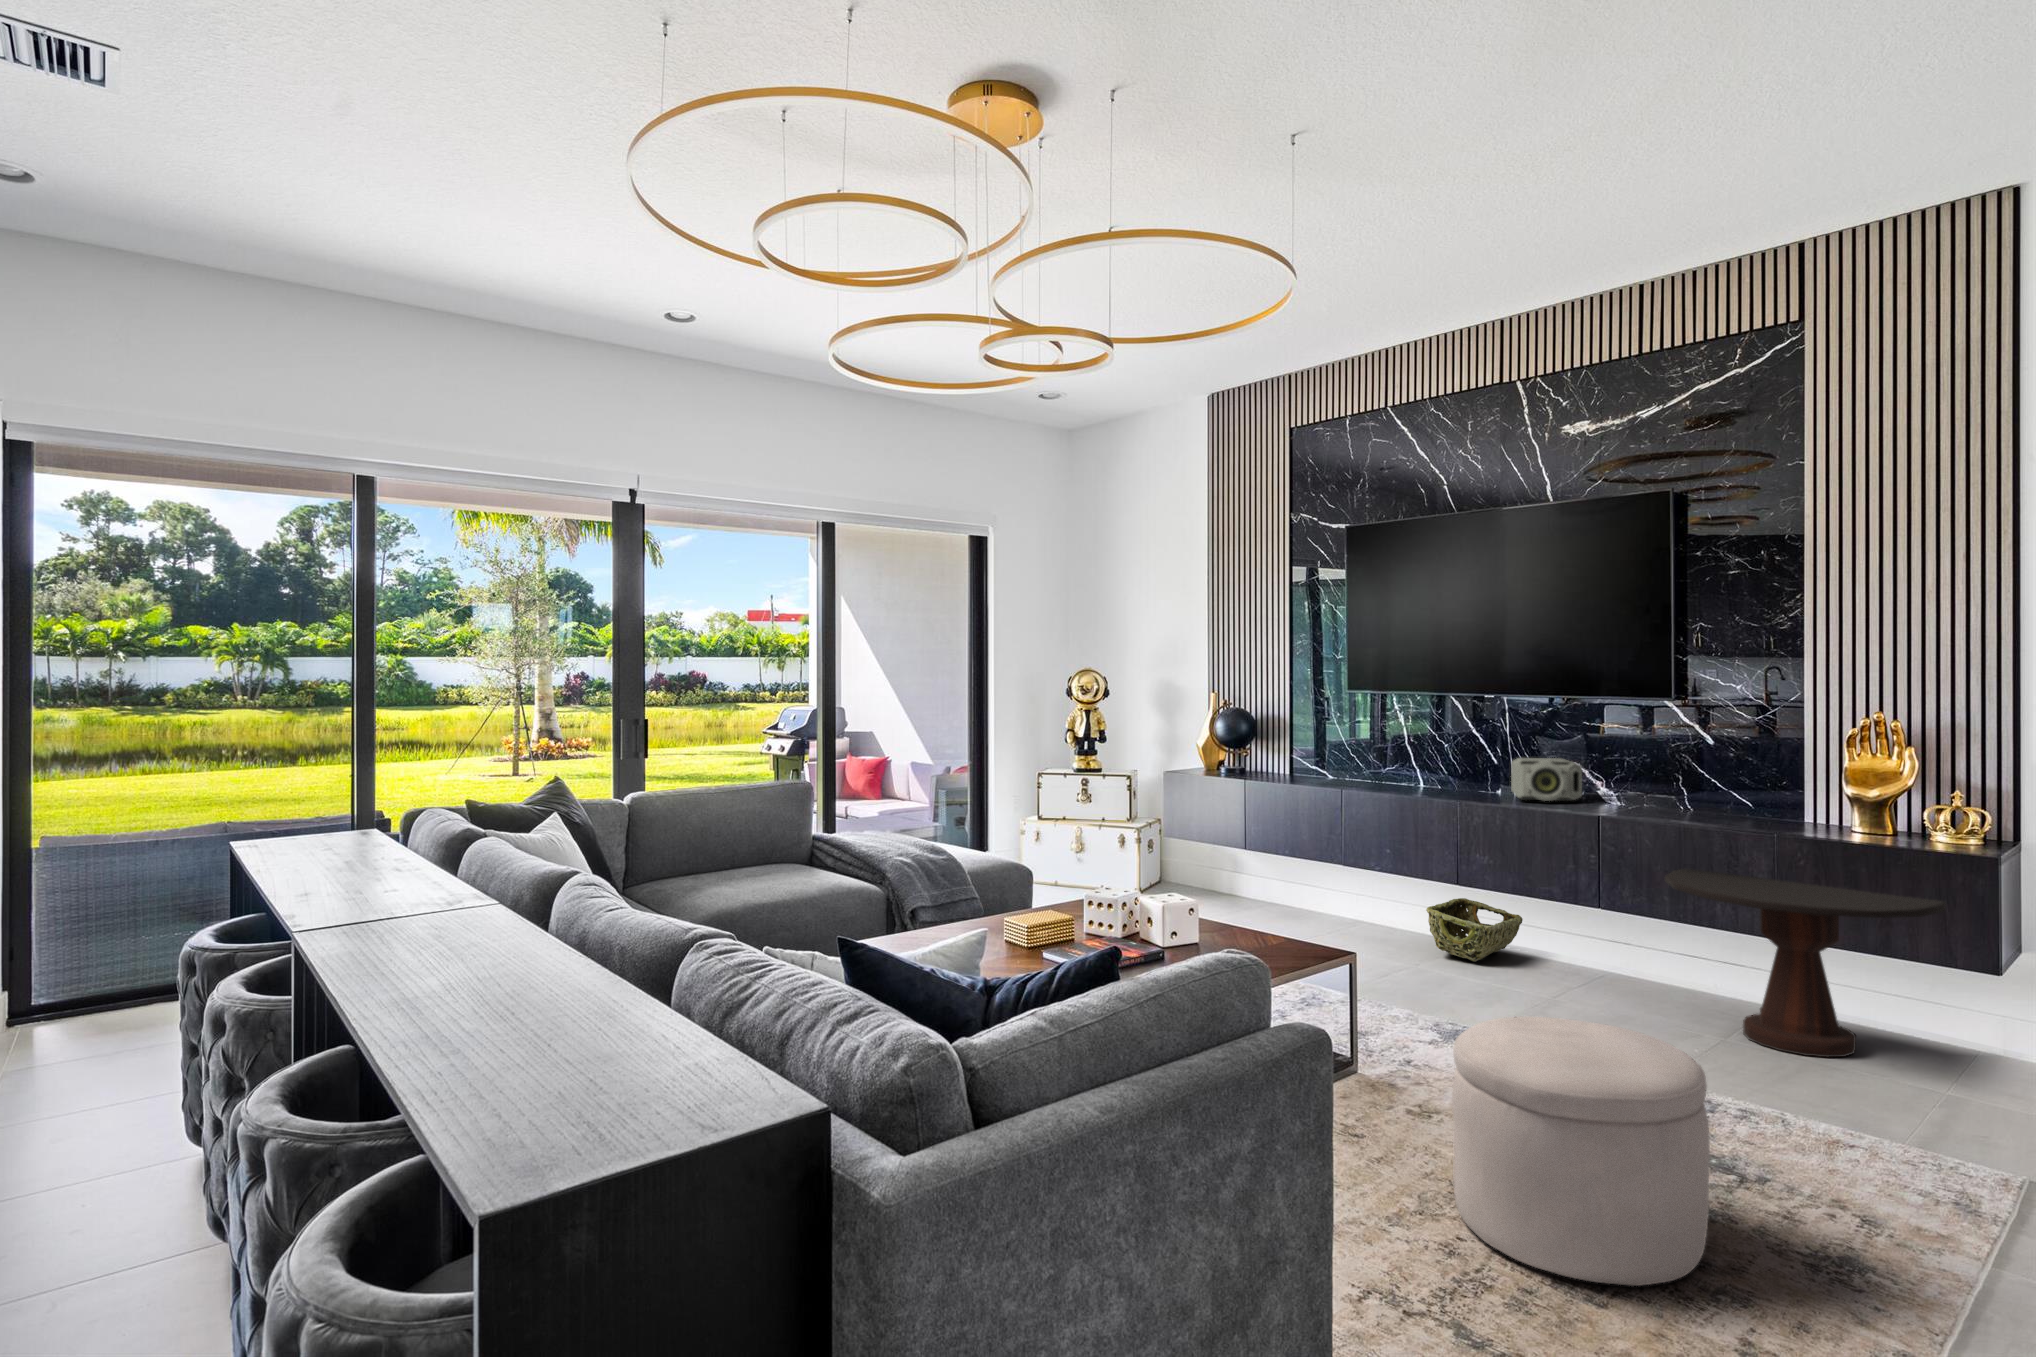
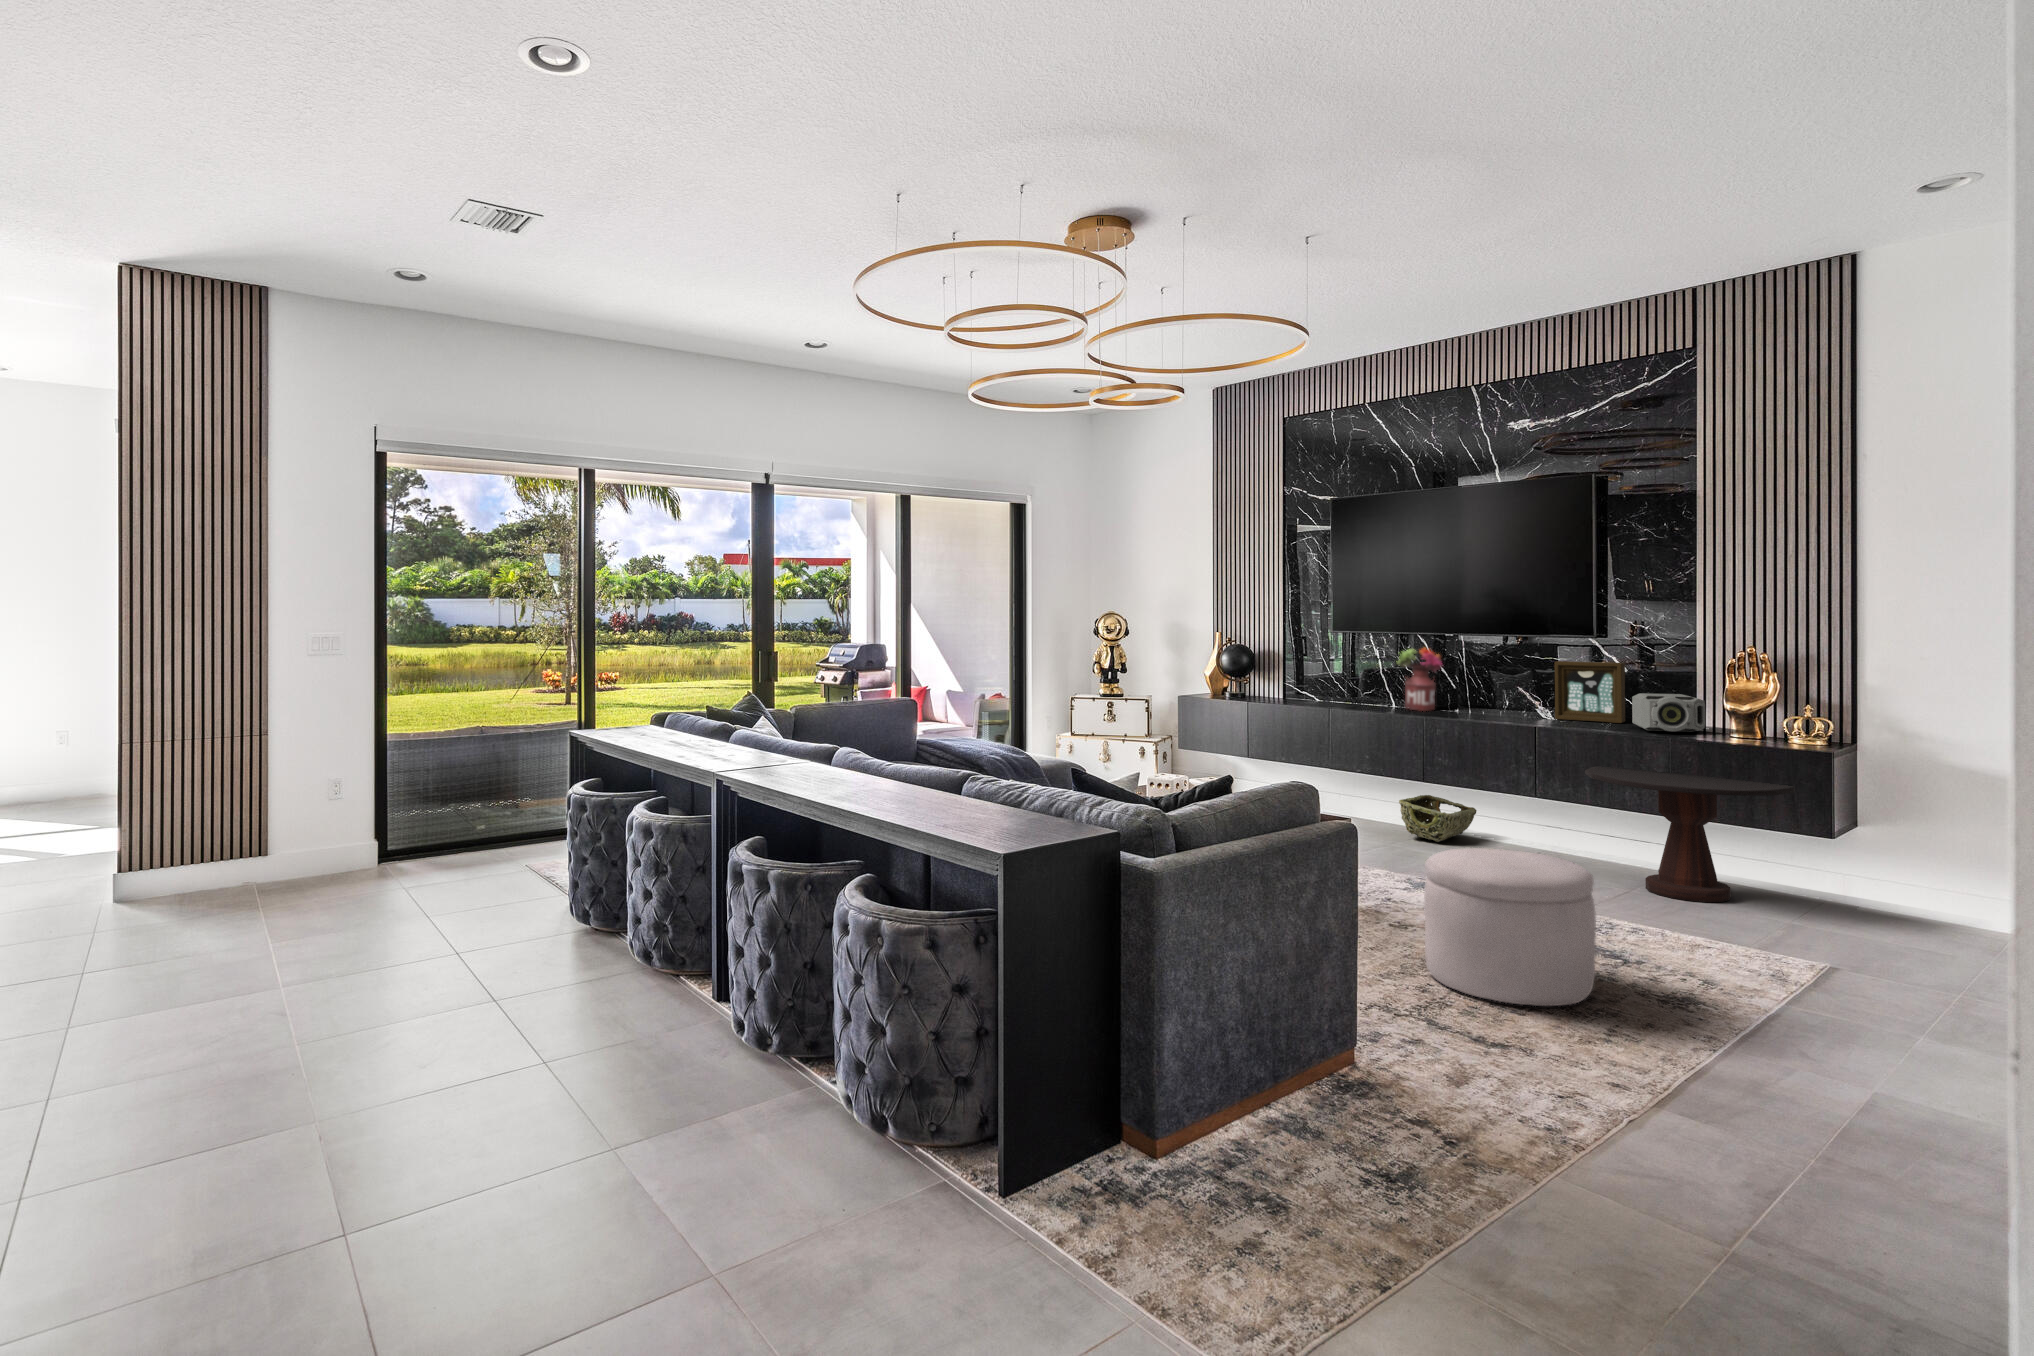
flower arrangement: none [1424,712,1483,792] -> present [1397,648,1442,711]
picture frame: none [1621,730,1710,810] -> present [1555,661,1625,723]
speaker: present [1511,758,1582,801] -> present [1632,693,1705,732]

